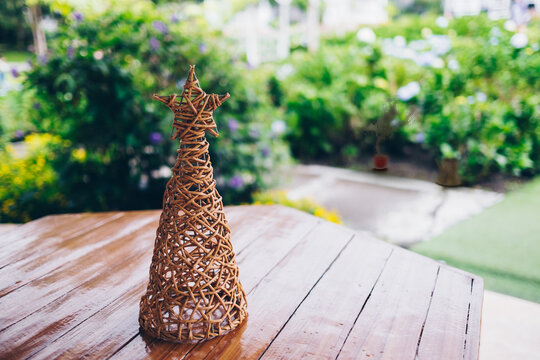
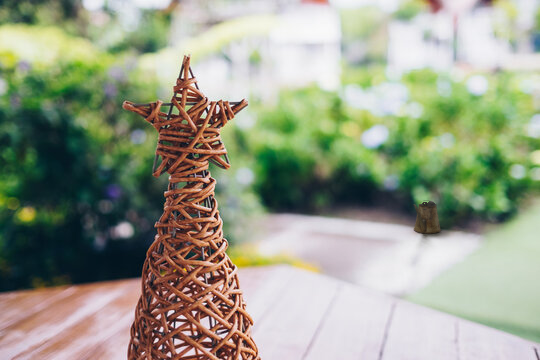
potted tree: present [356,98,417,170] -> none [319,138,387,220]

